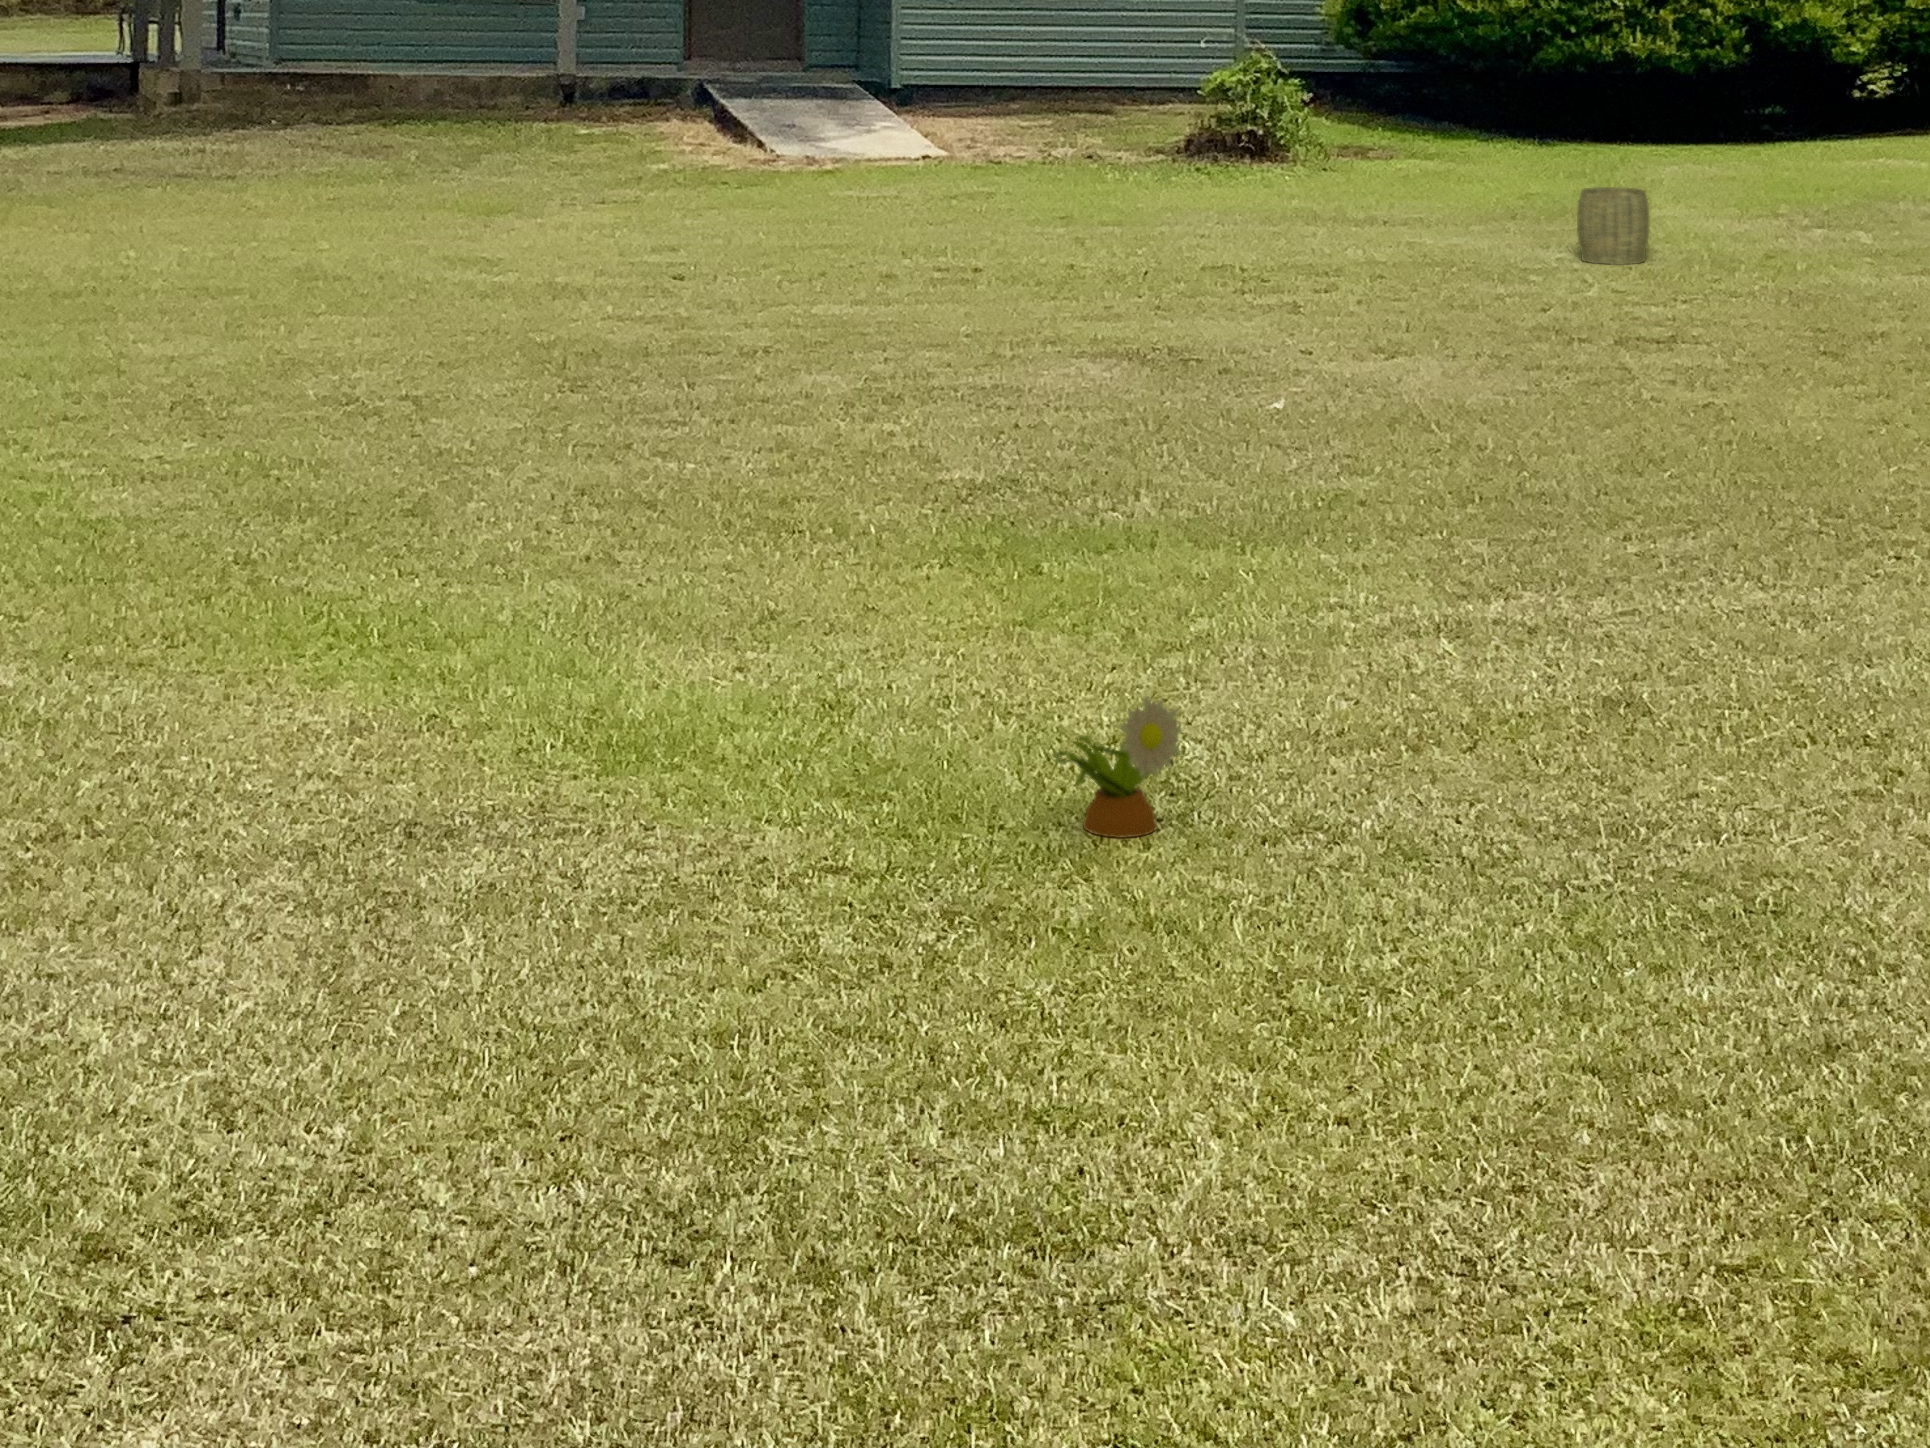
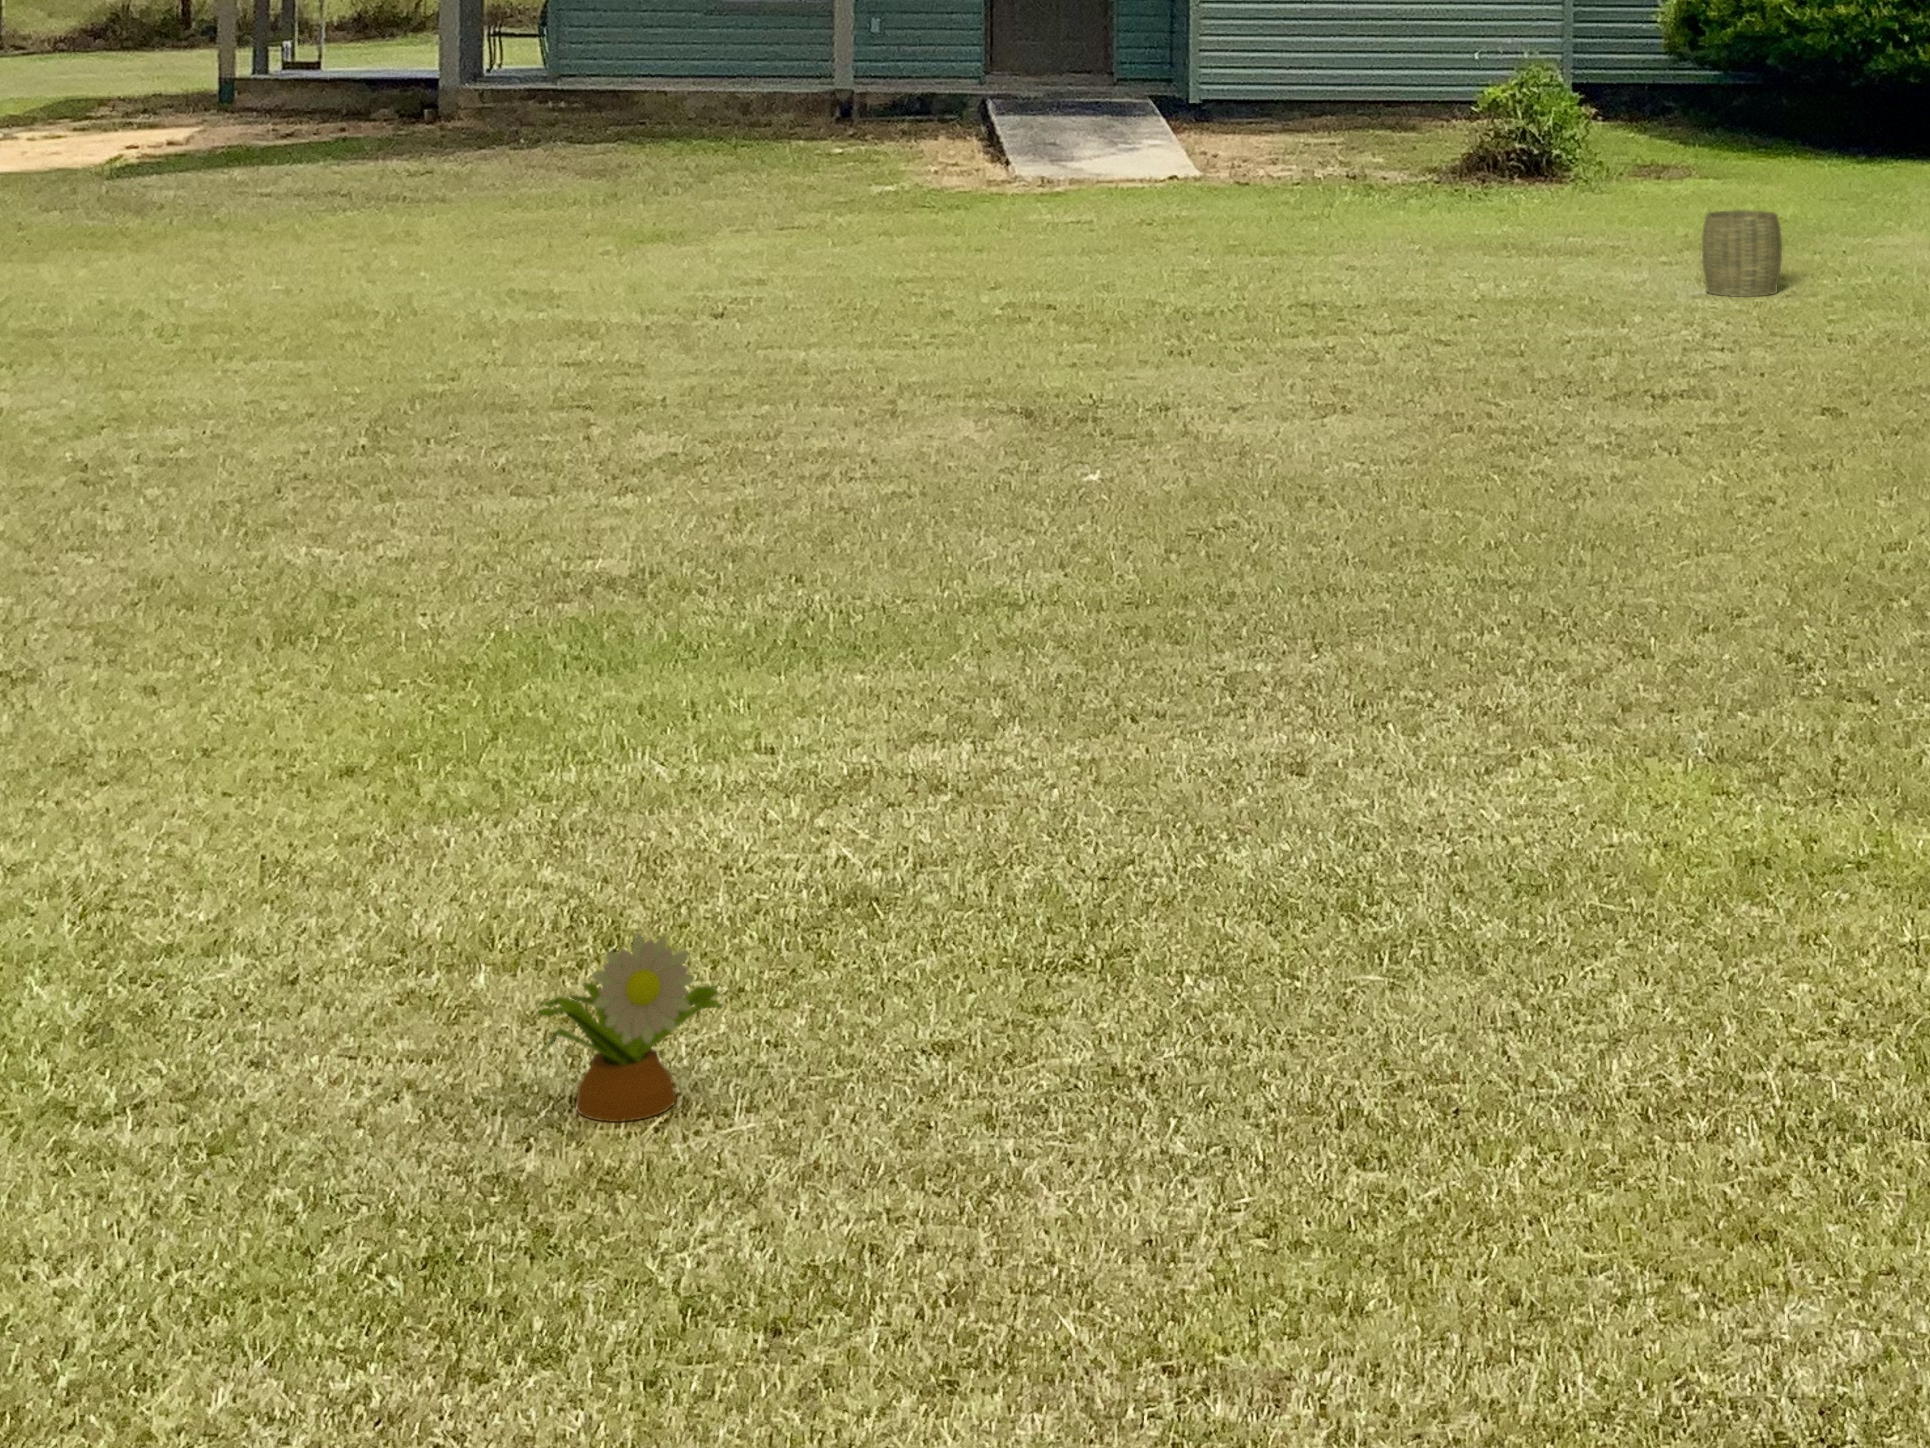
decorative plant: present [1052,696,1184,838] -> present [538,933,724,1122]

